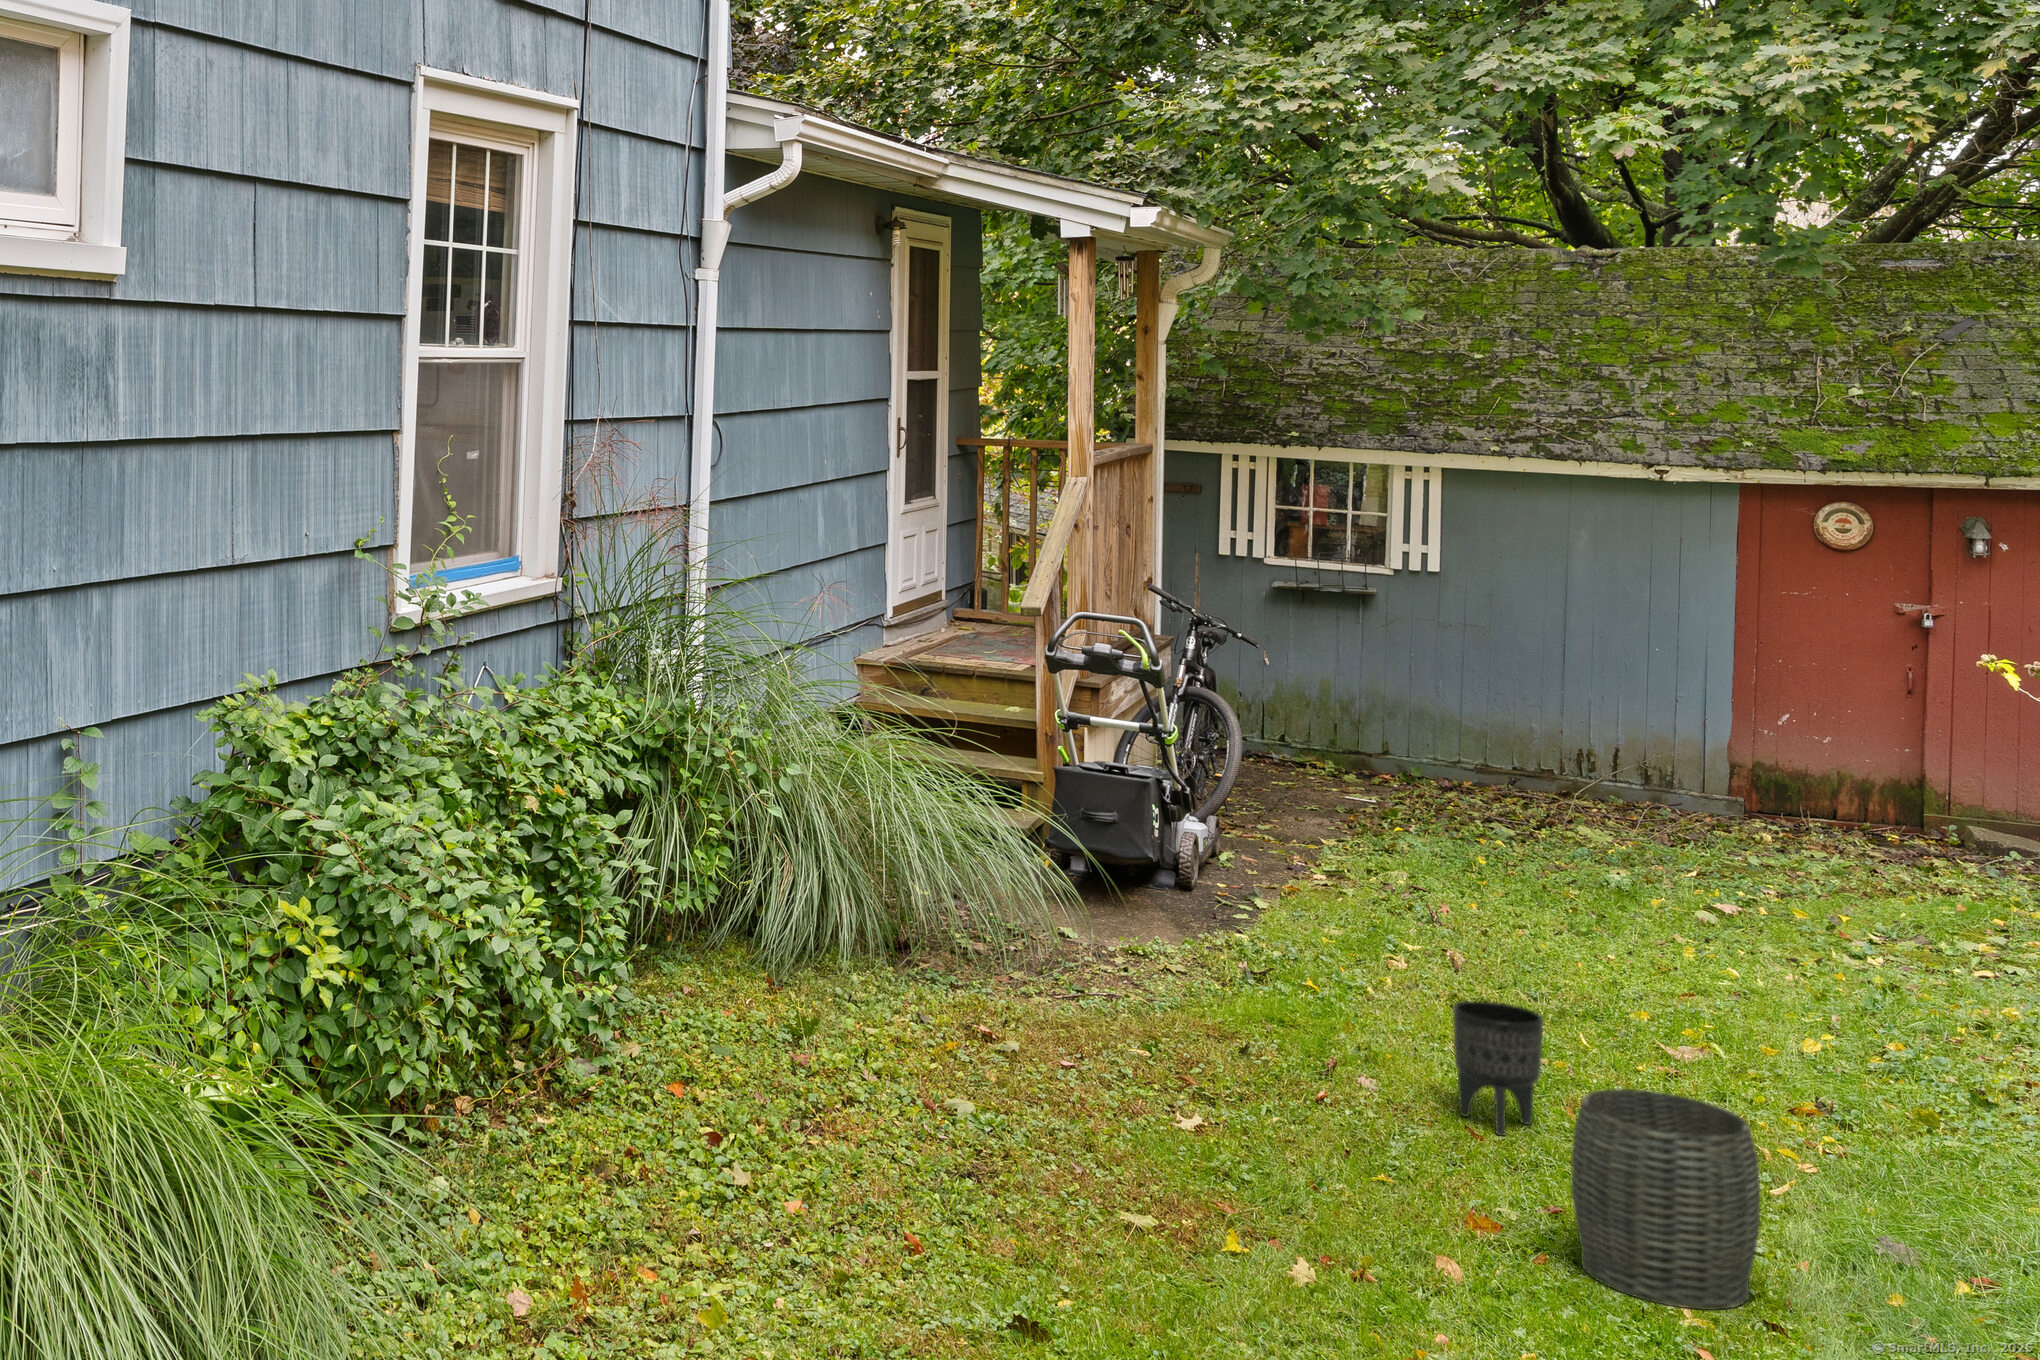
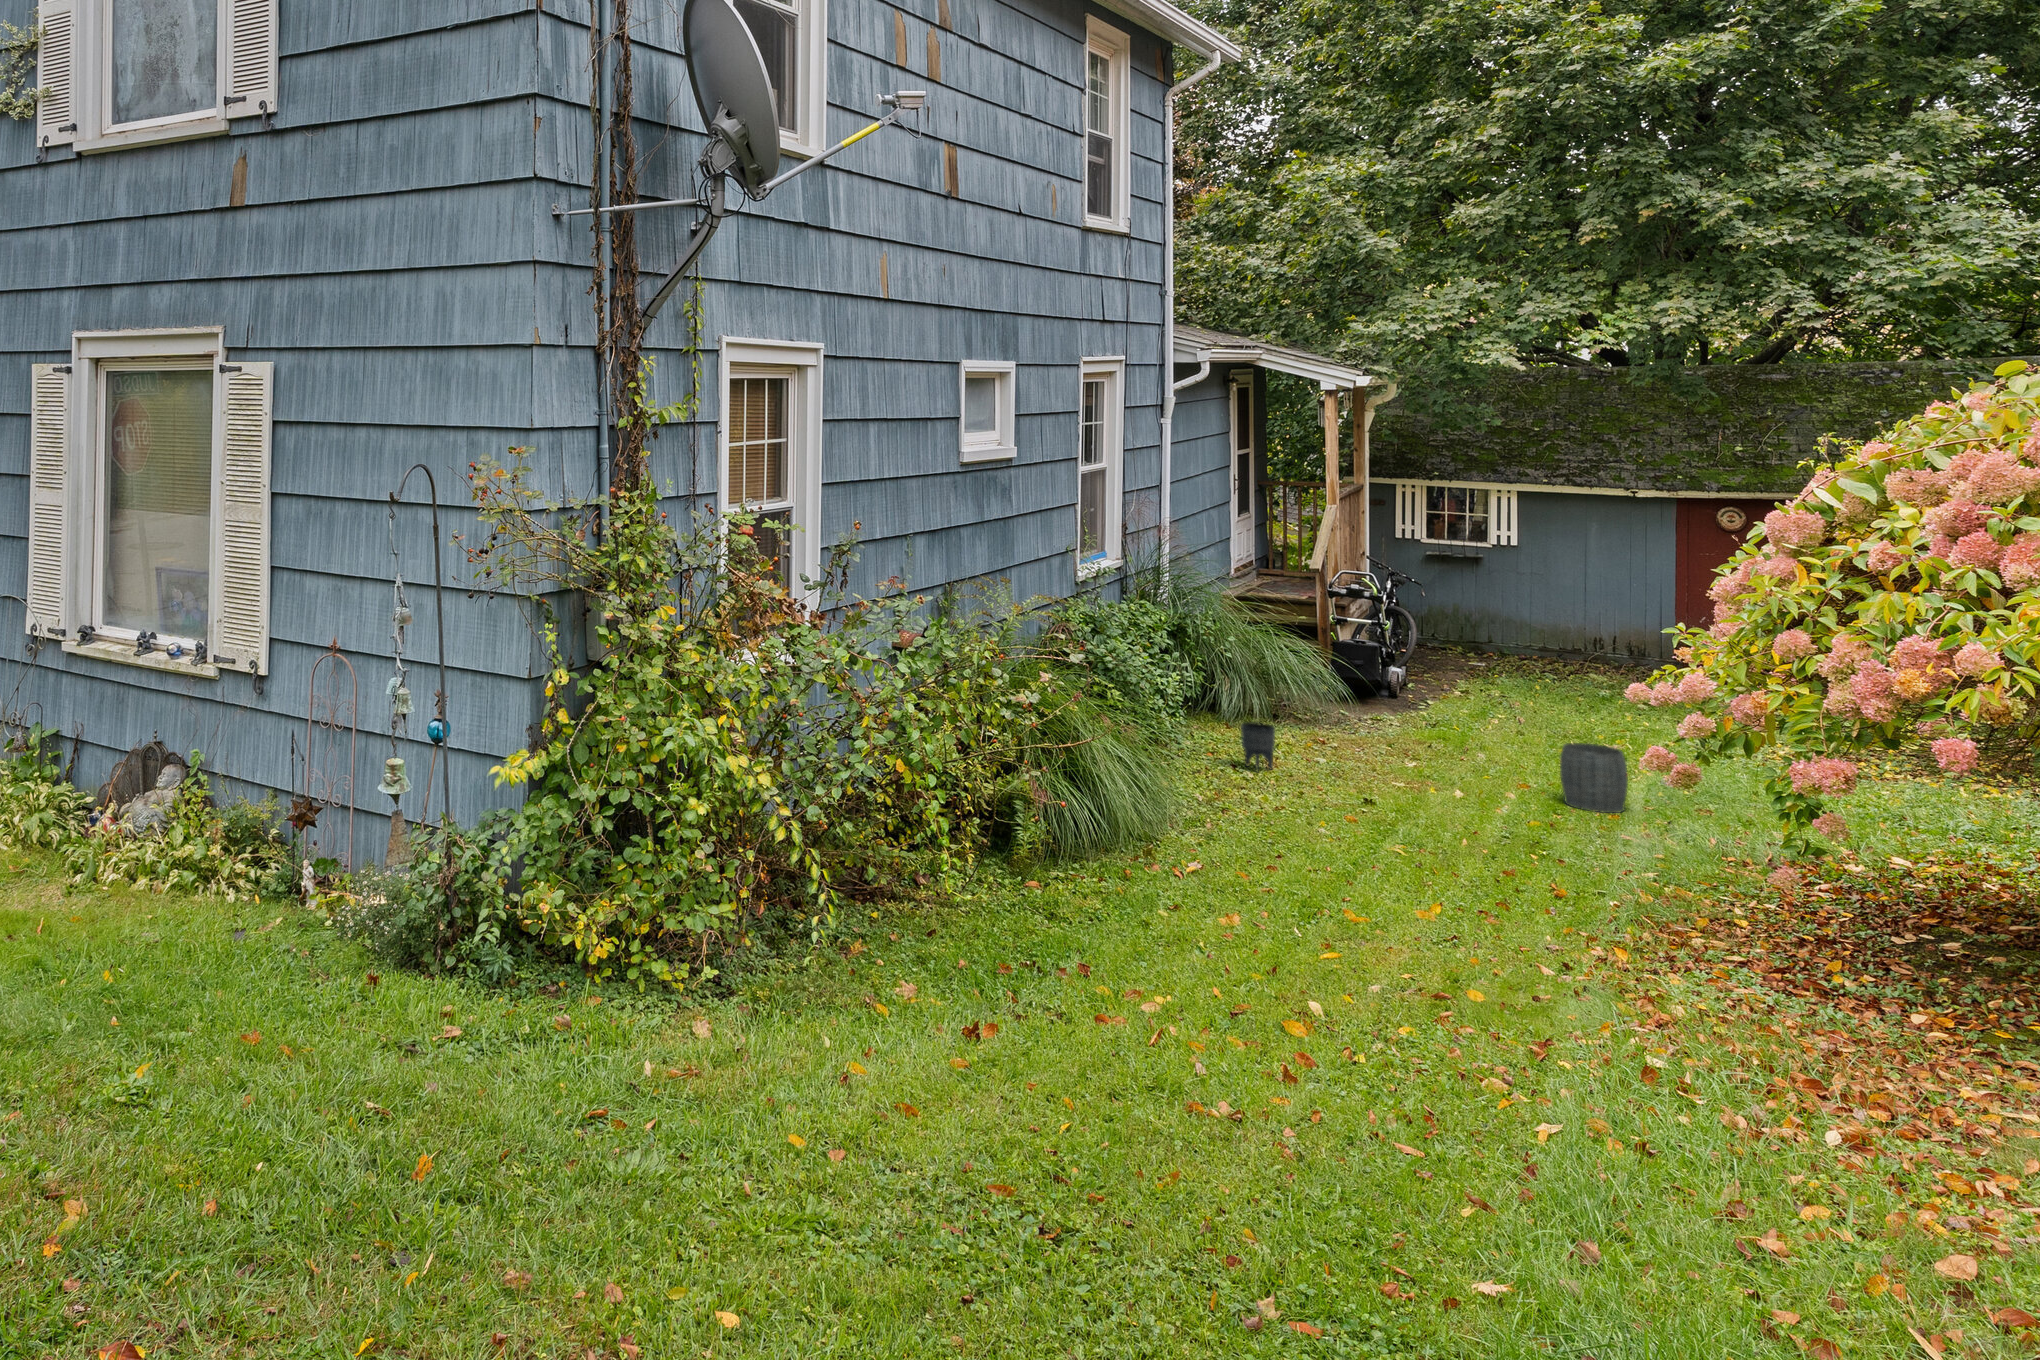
planter: present [1453,1001,1543,1136] -> present [1241,722,1275,772]

